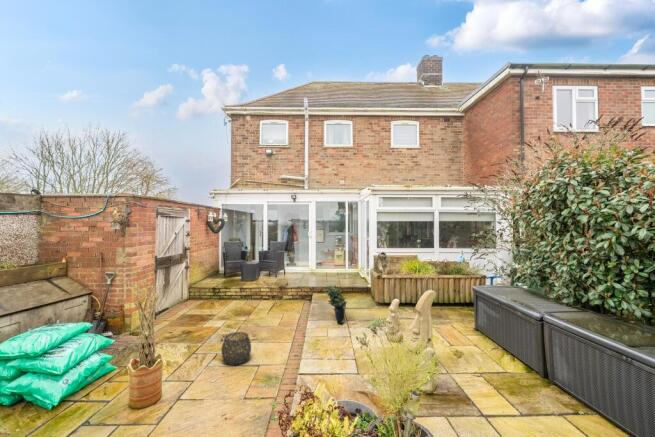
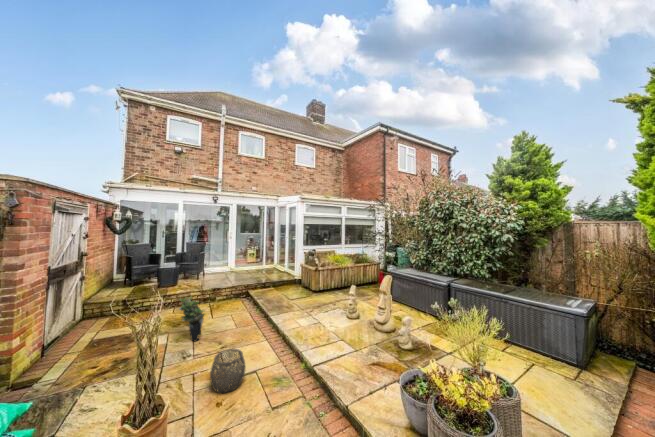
potted plant: present [327,285,346,324] -> present [180,297,204,341]

